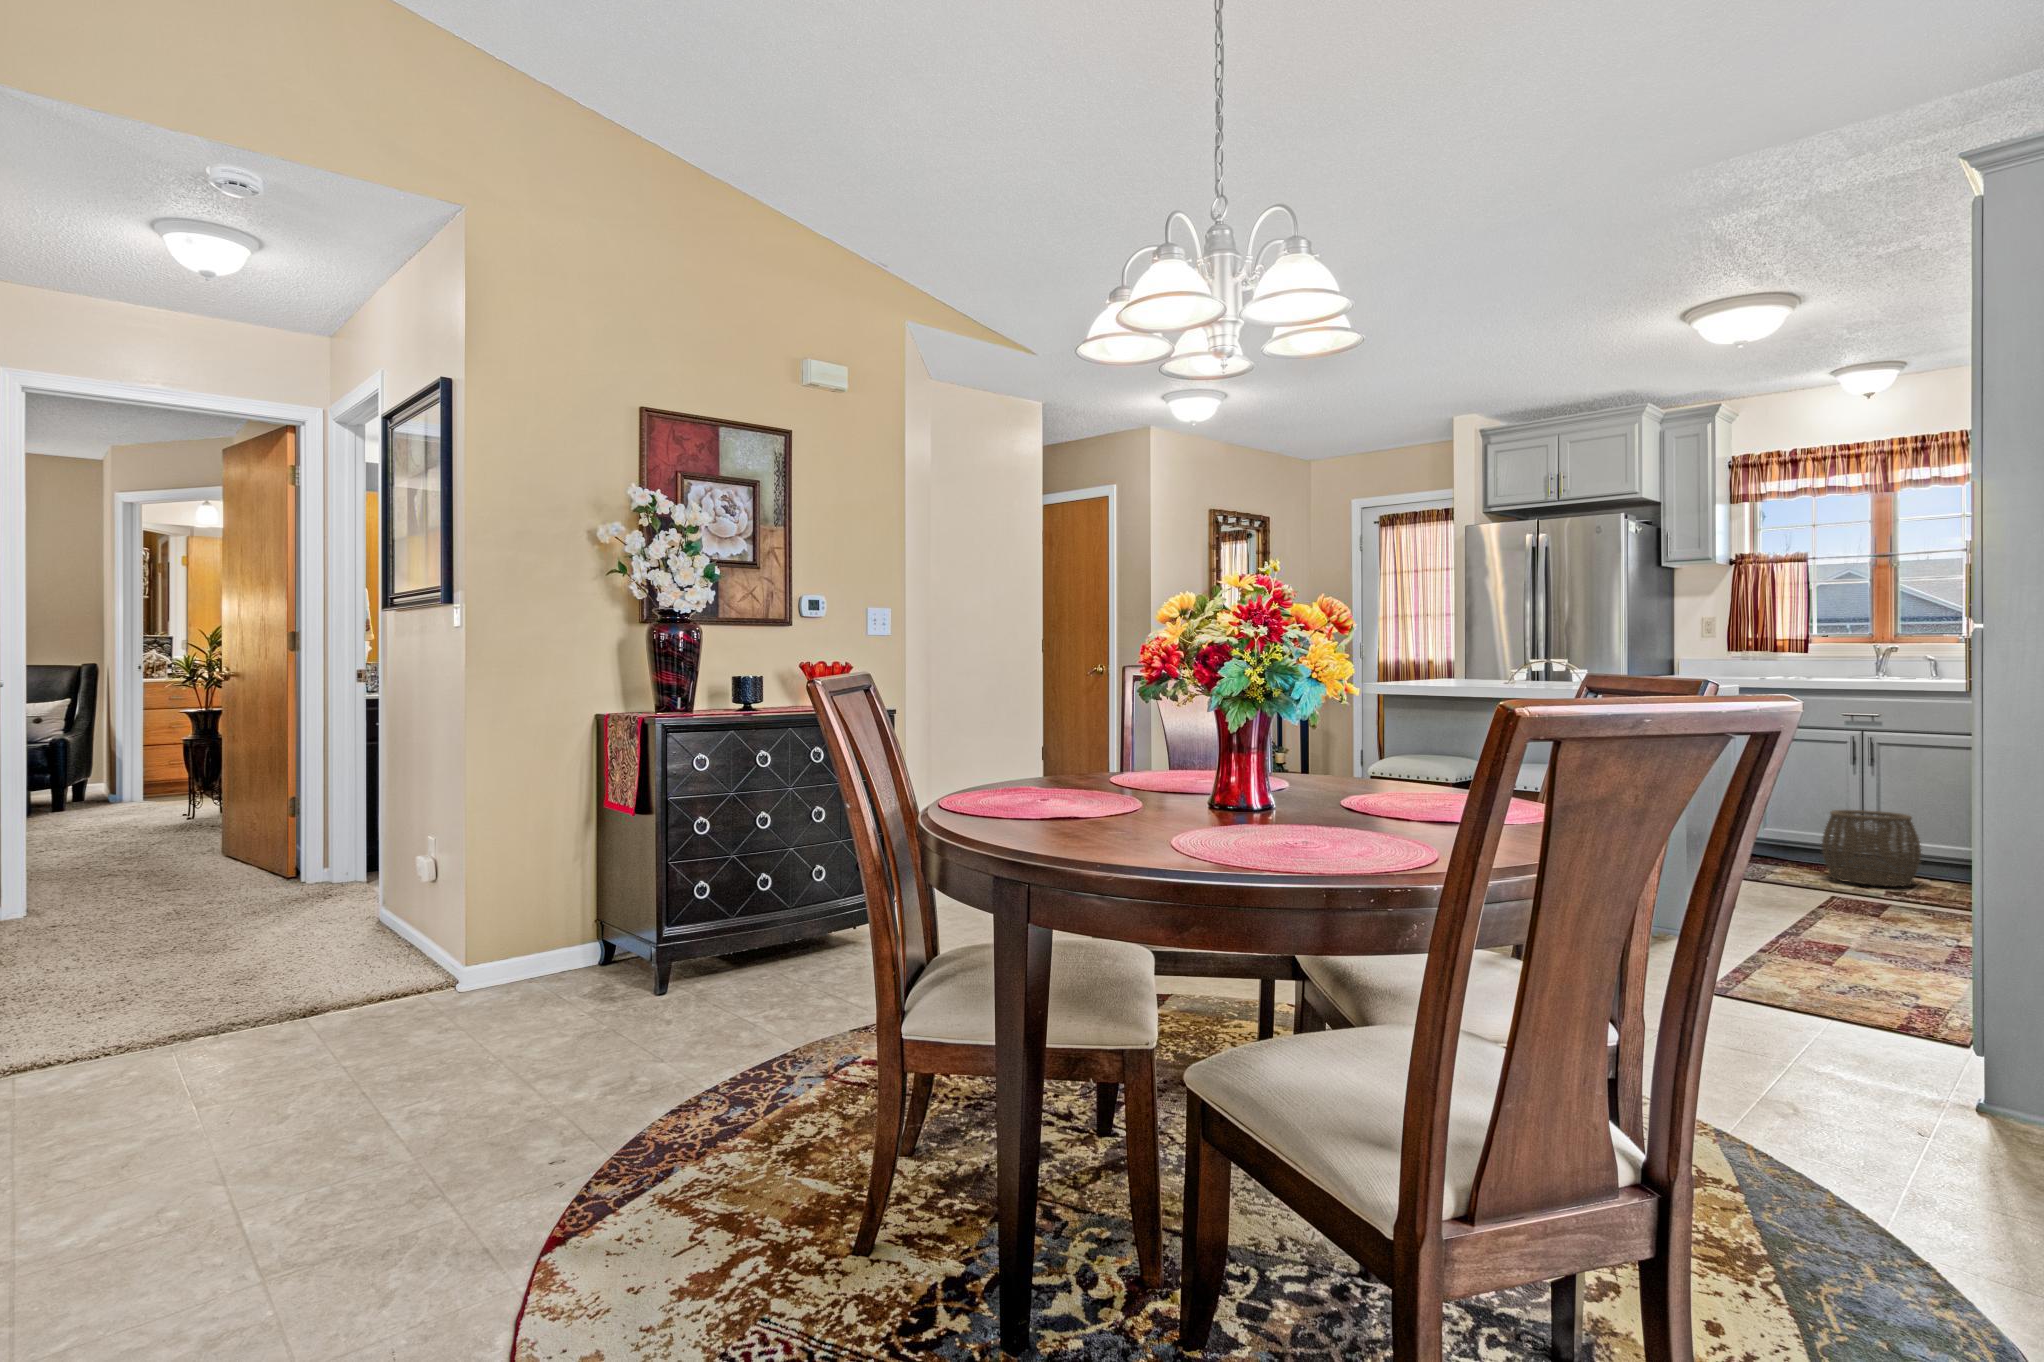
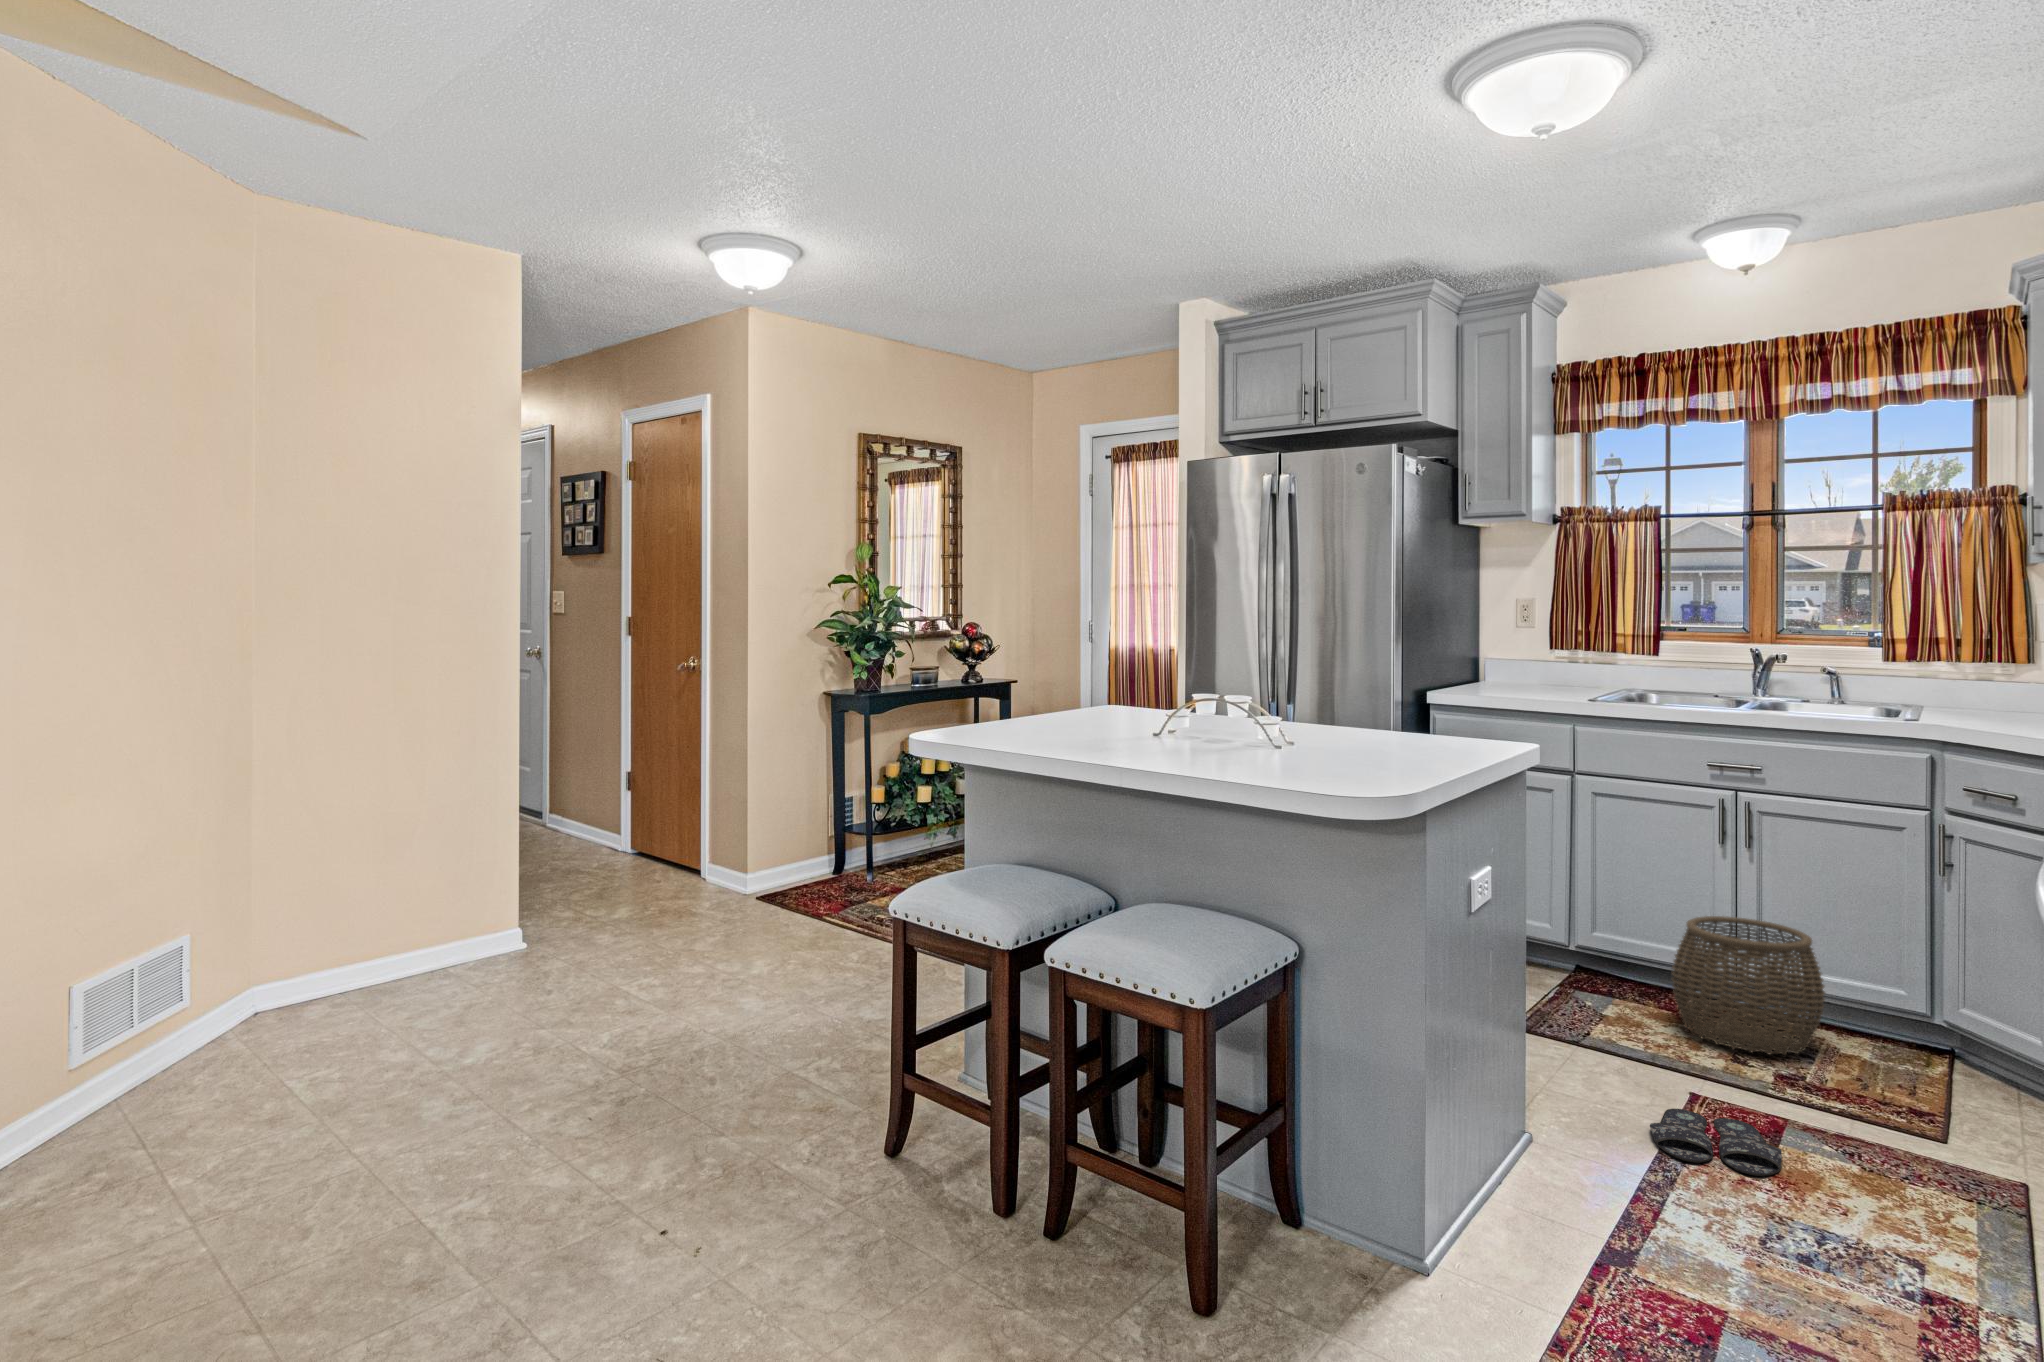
slippers: none [1803,901,1882,917] -> present [1650,1109,1782,1176]

